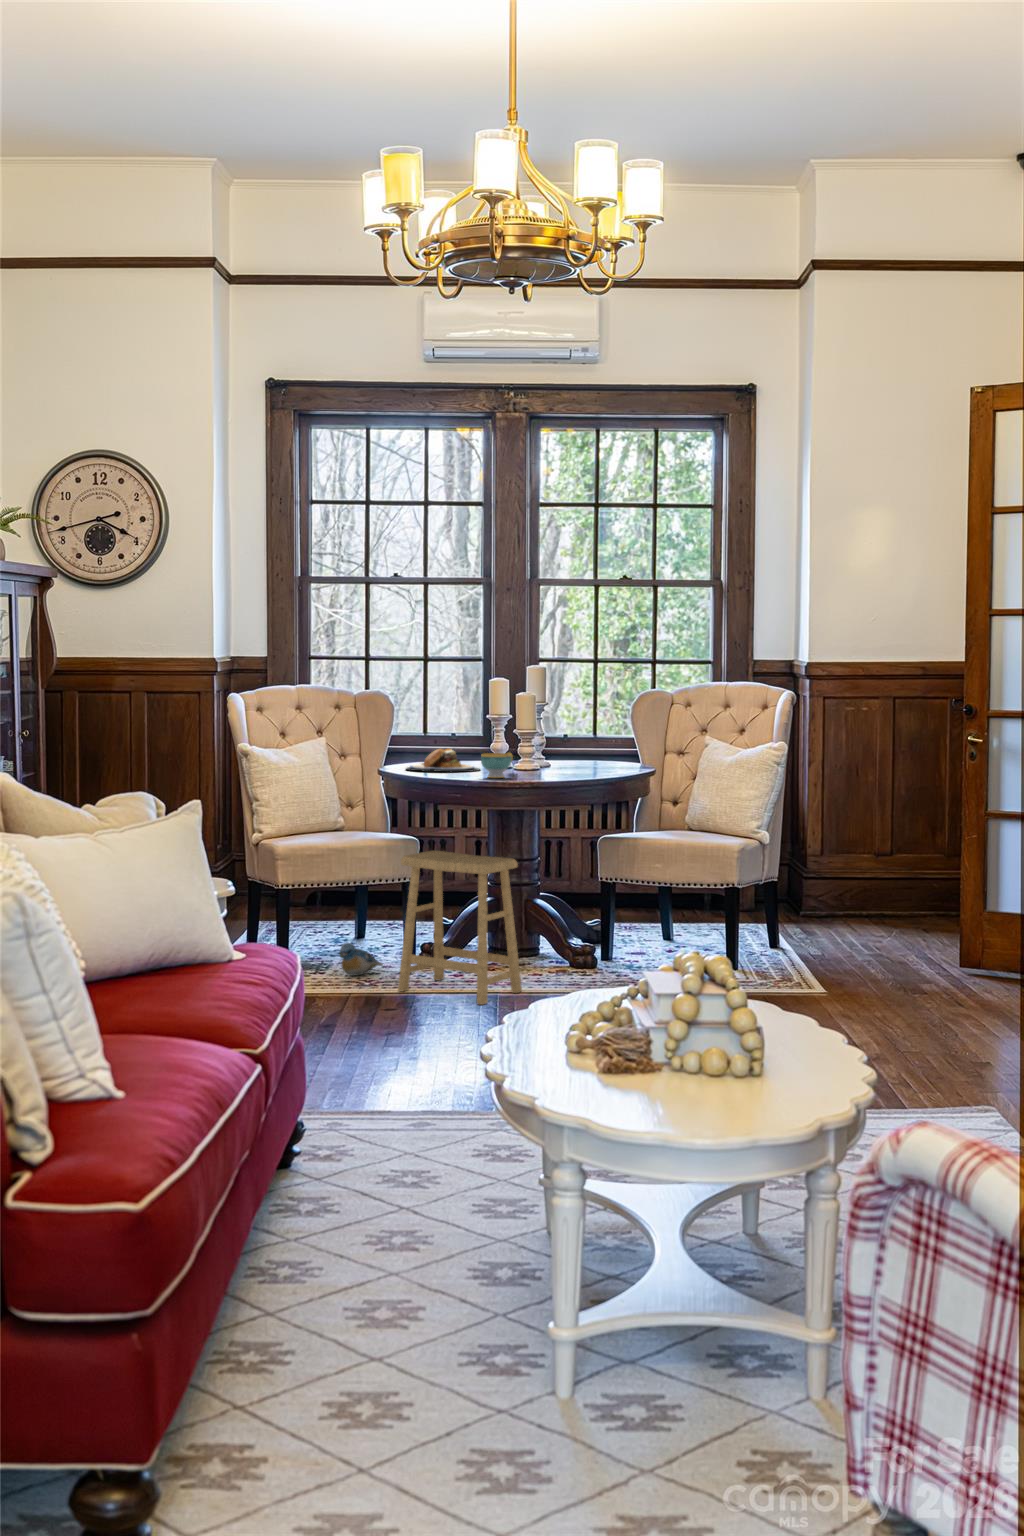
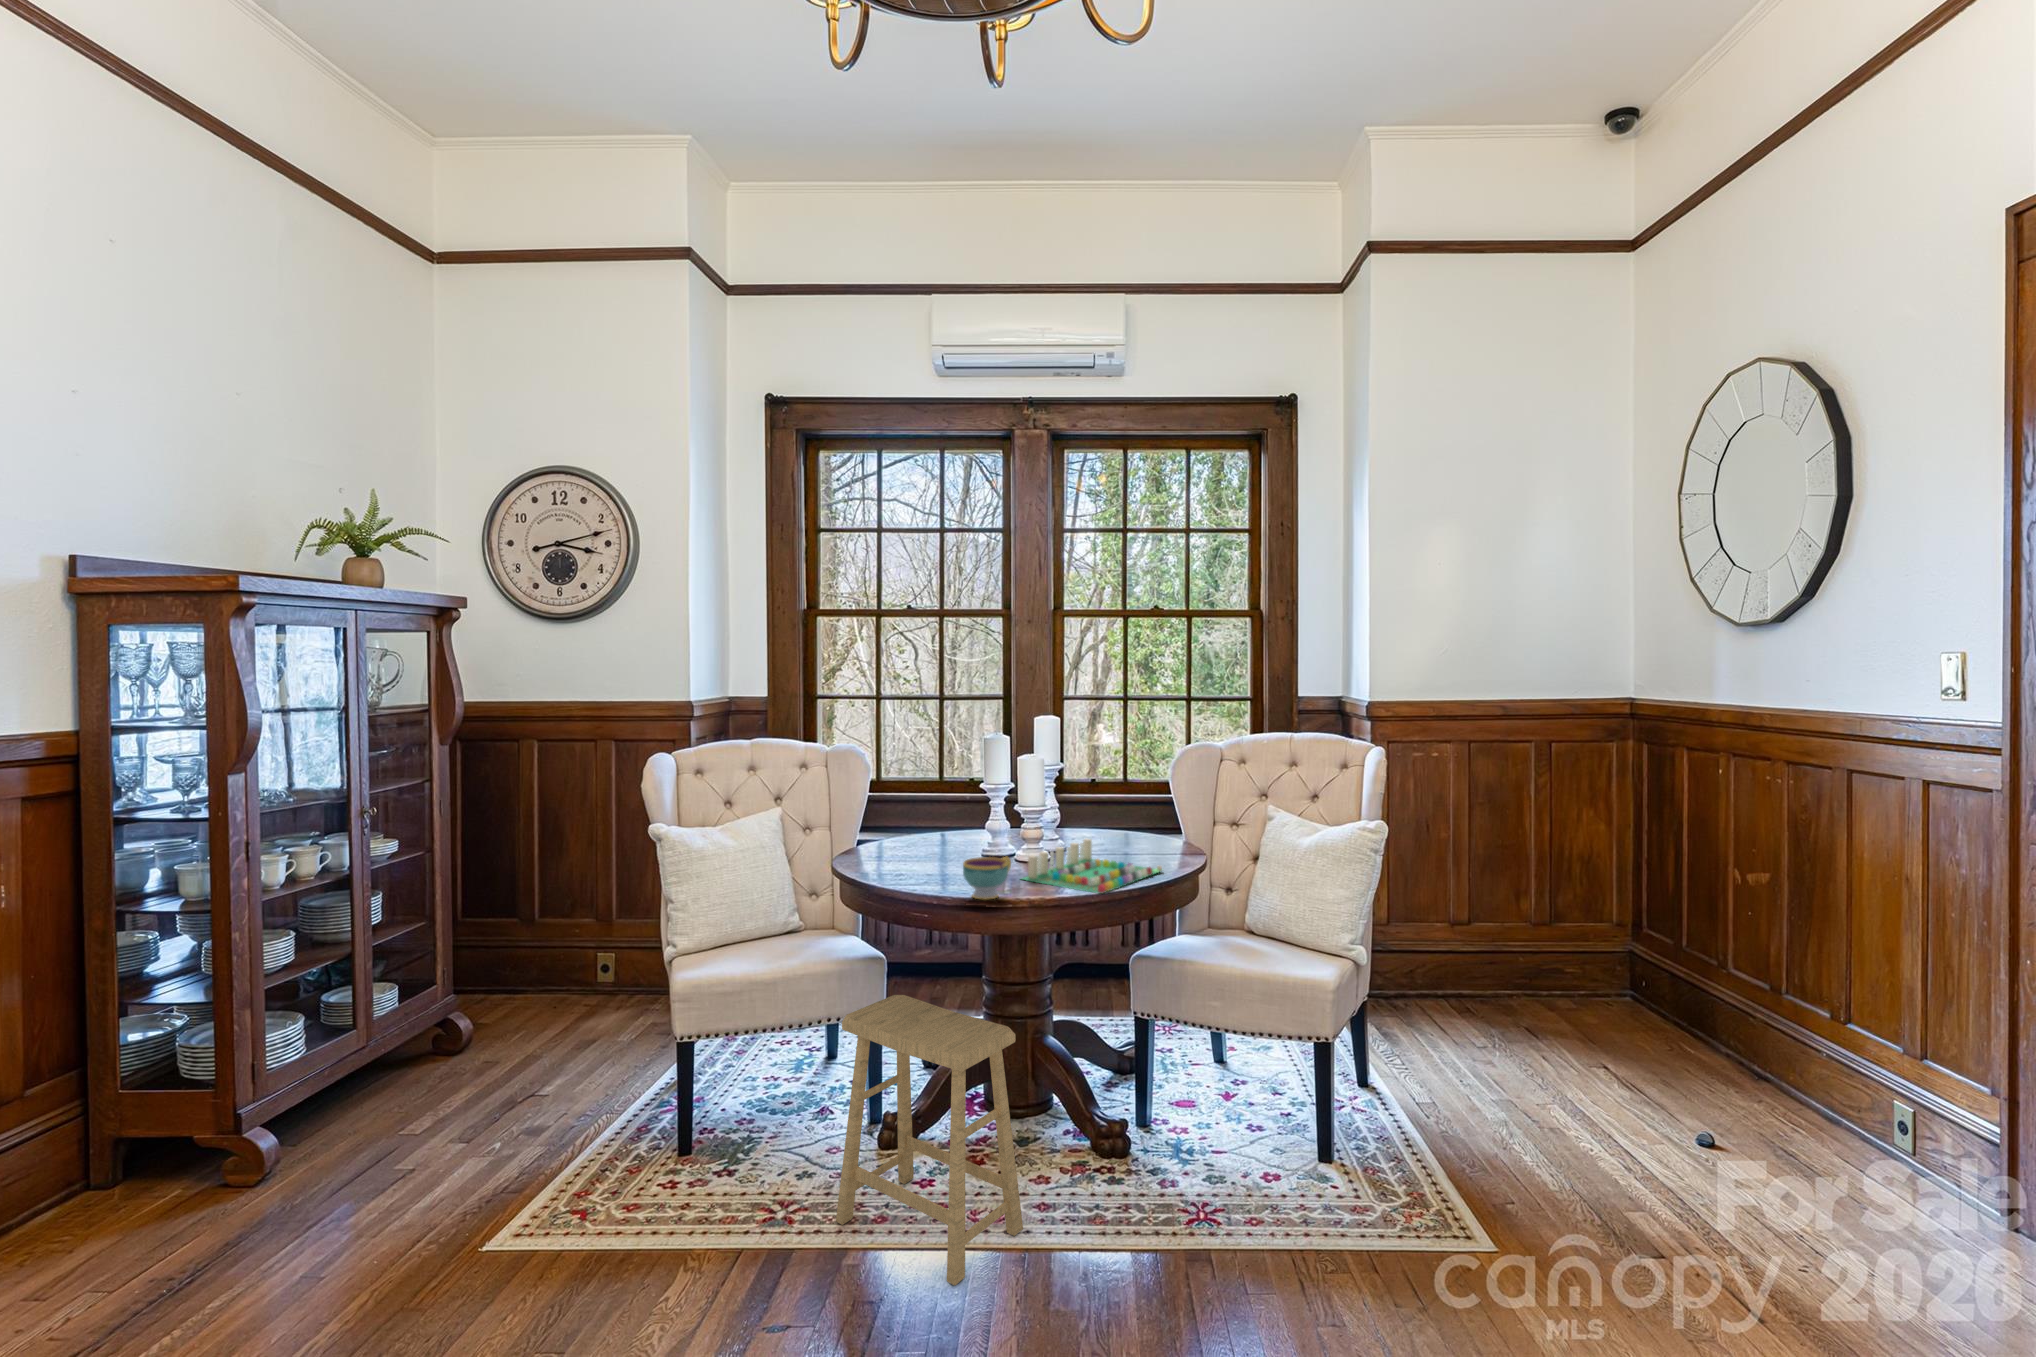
plate: present [406,749,480,772] -> none [871,835,974,872]
board game: none [517,753,620,778] -> present [1022,839,1162,894]
plush toy: present [339,943,383,975] -> none [765,1118,831,1165]

